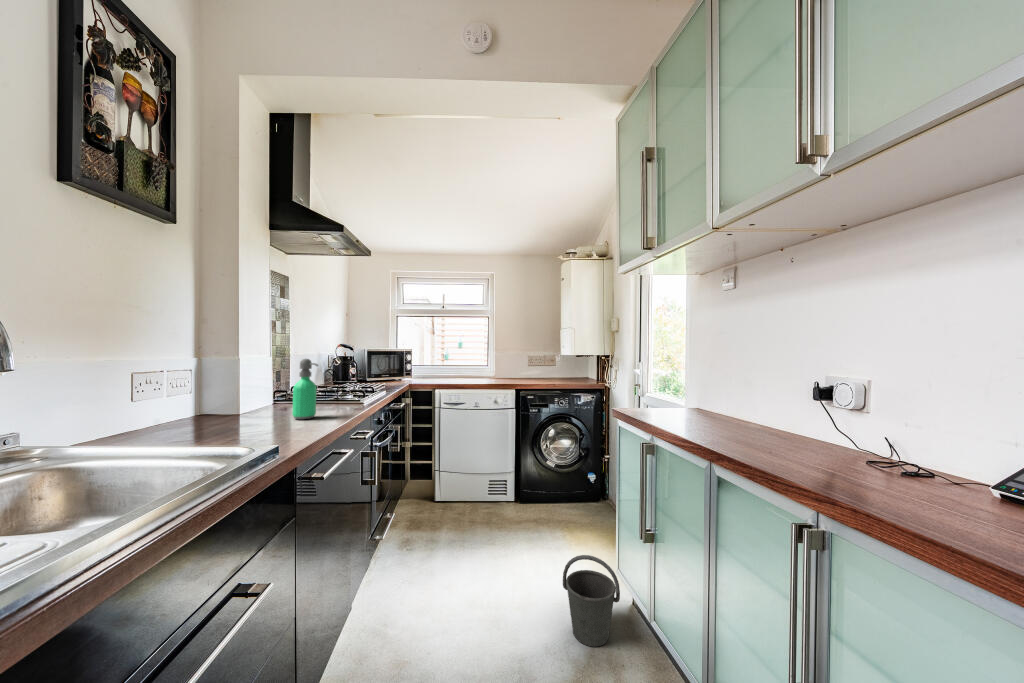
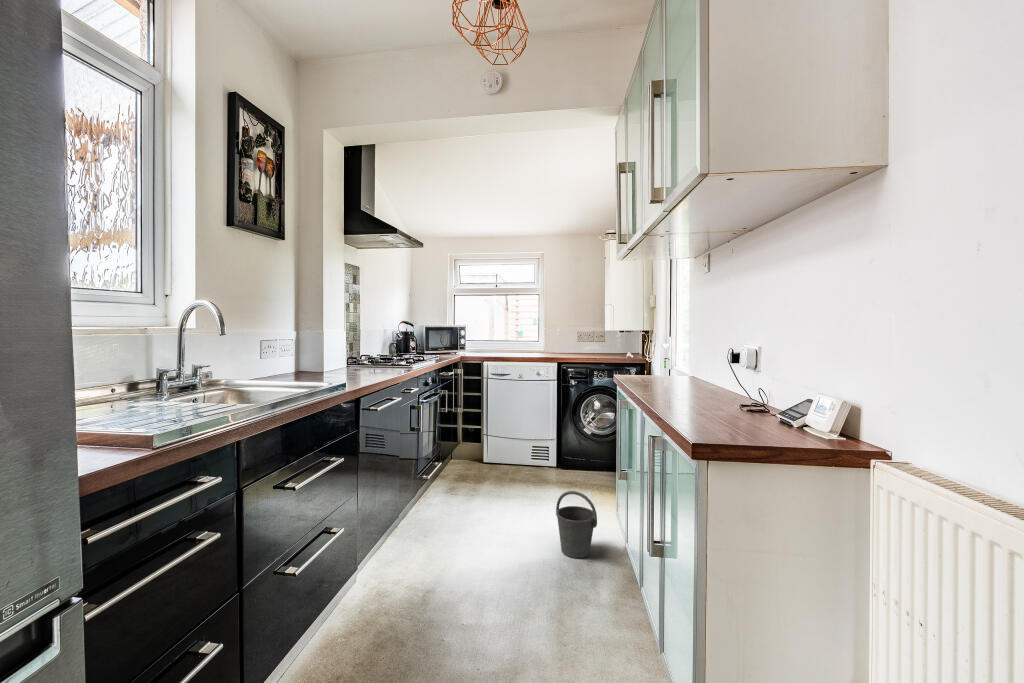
soap dispenser: present [292,359,318,419] -> none [359,332,374,374]

